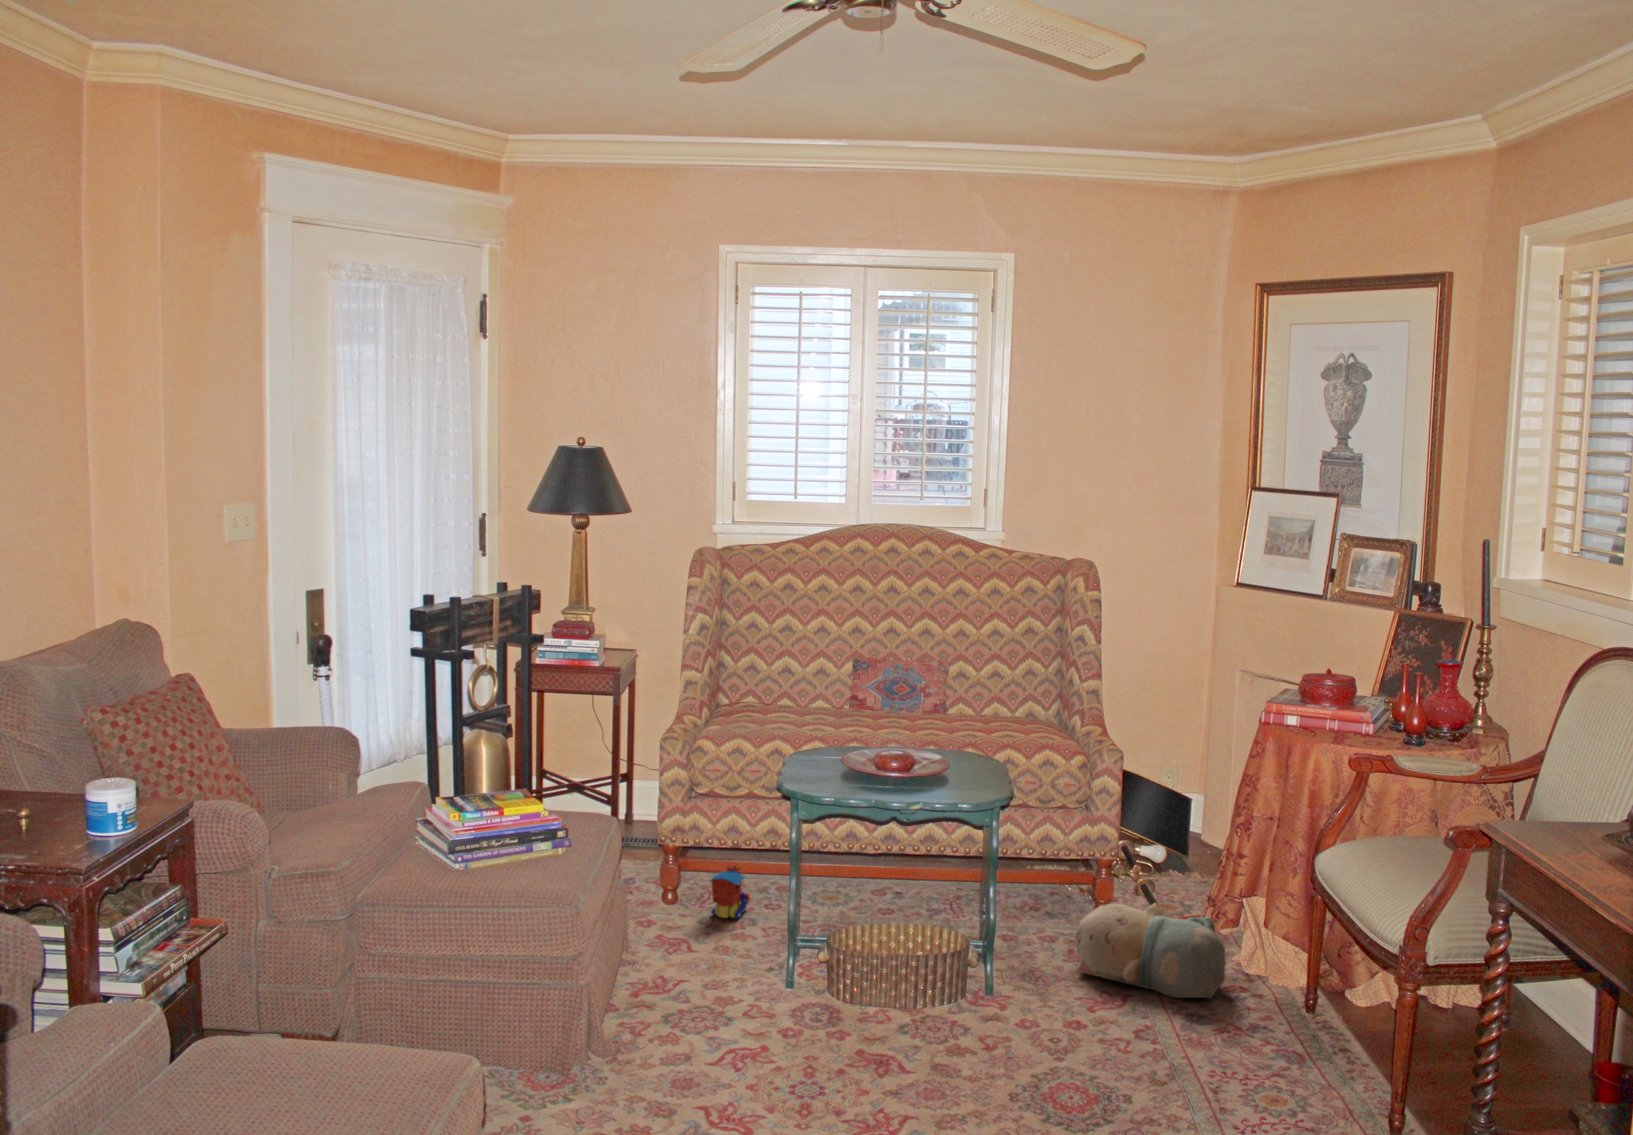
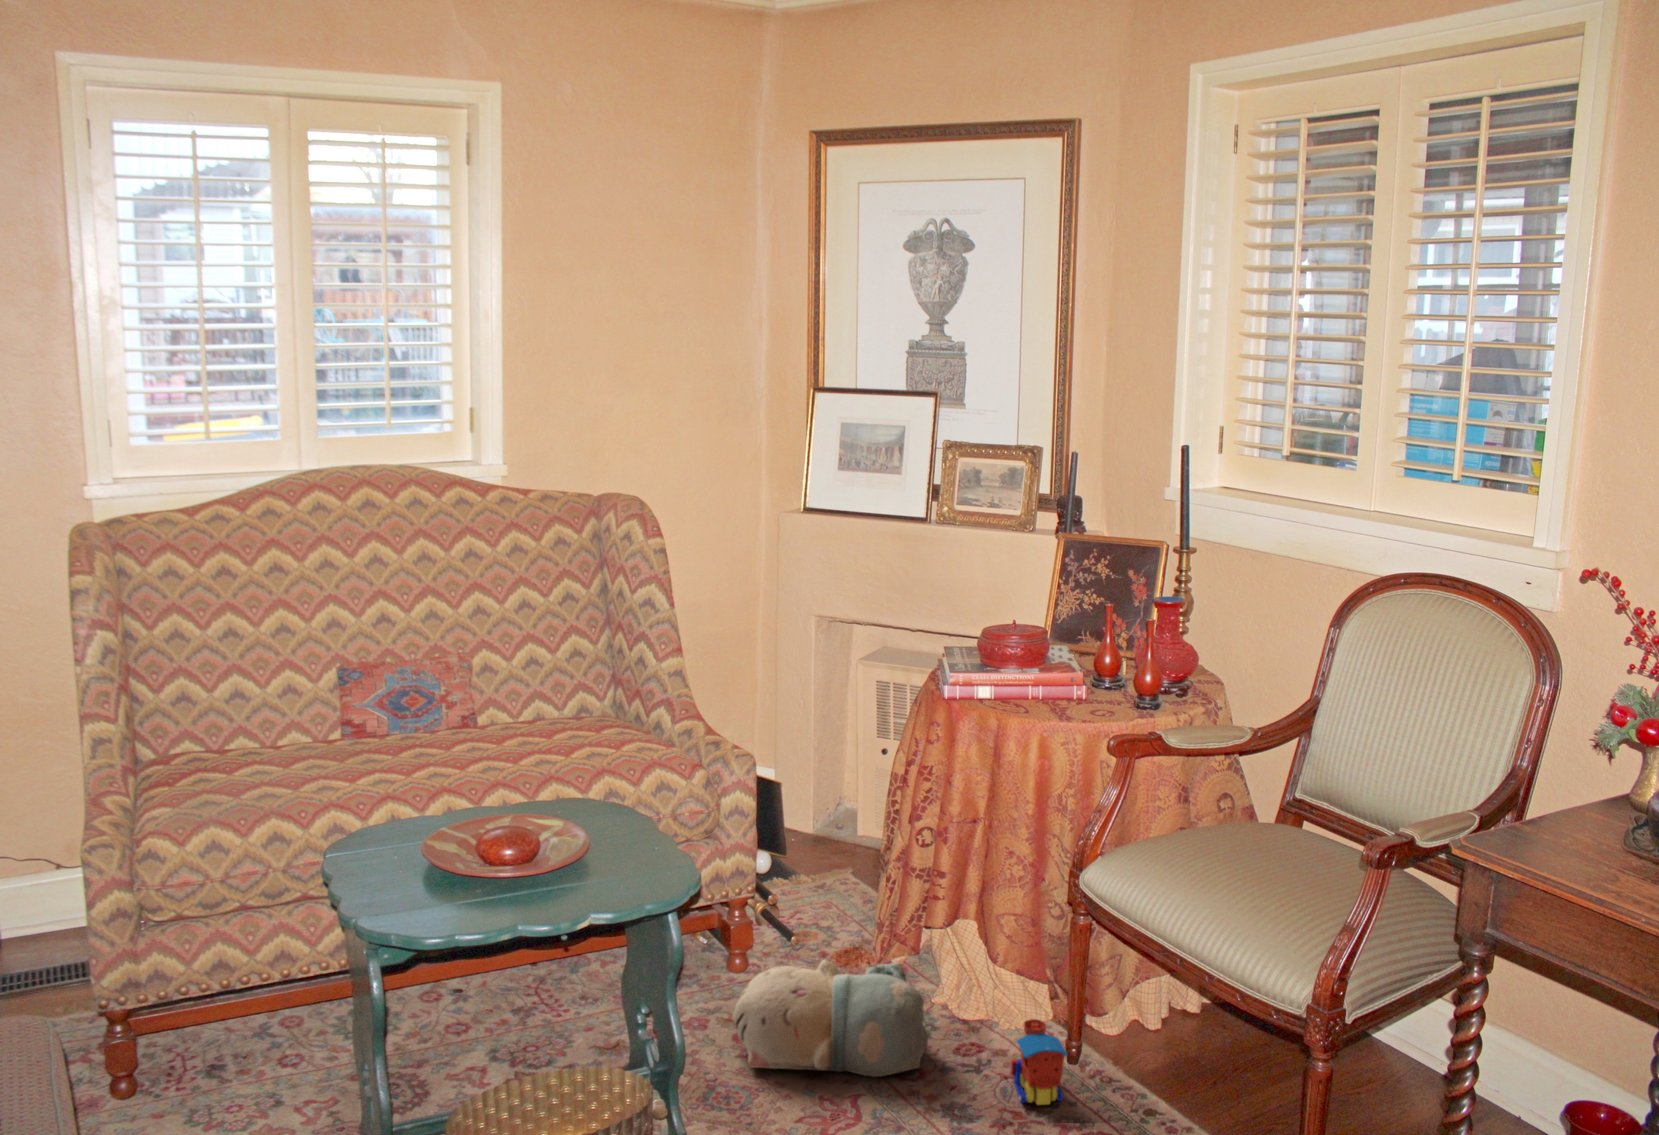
toy train: present [710,865,750,919] -> present [1011,1019,1068,1105]

